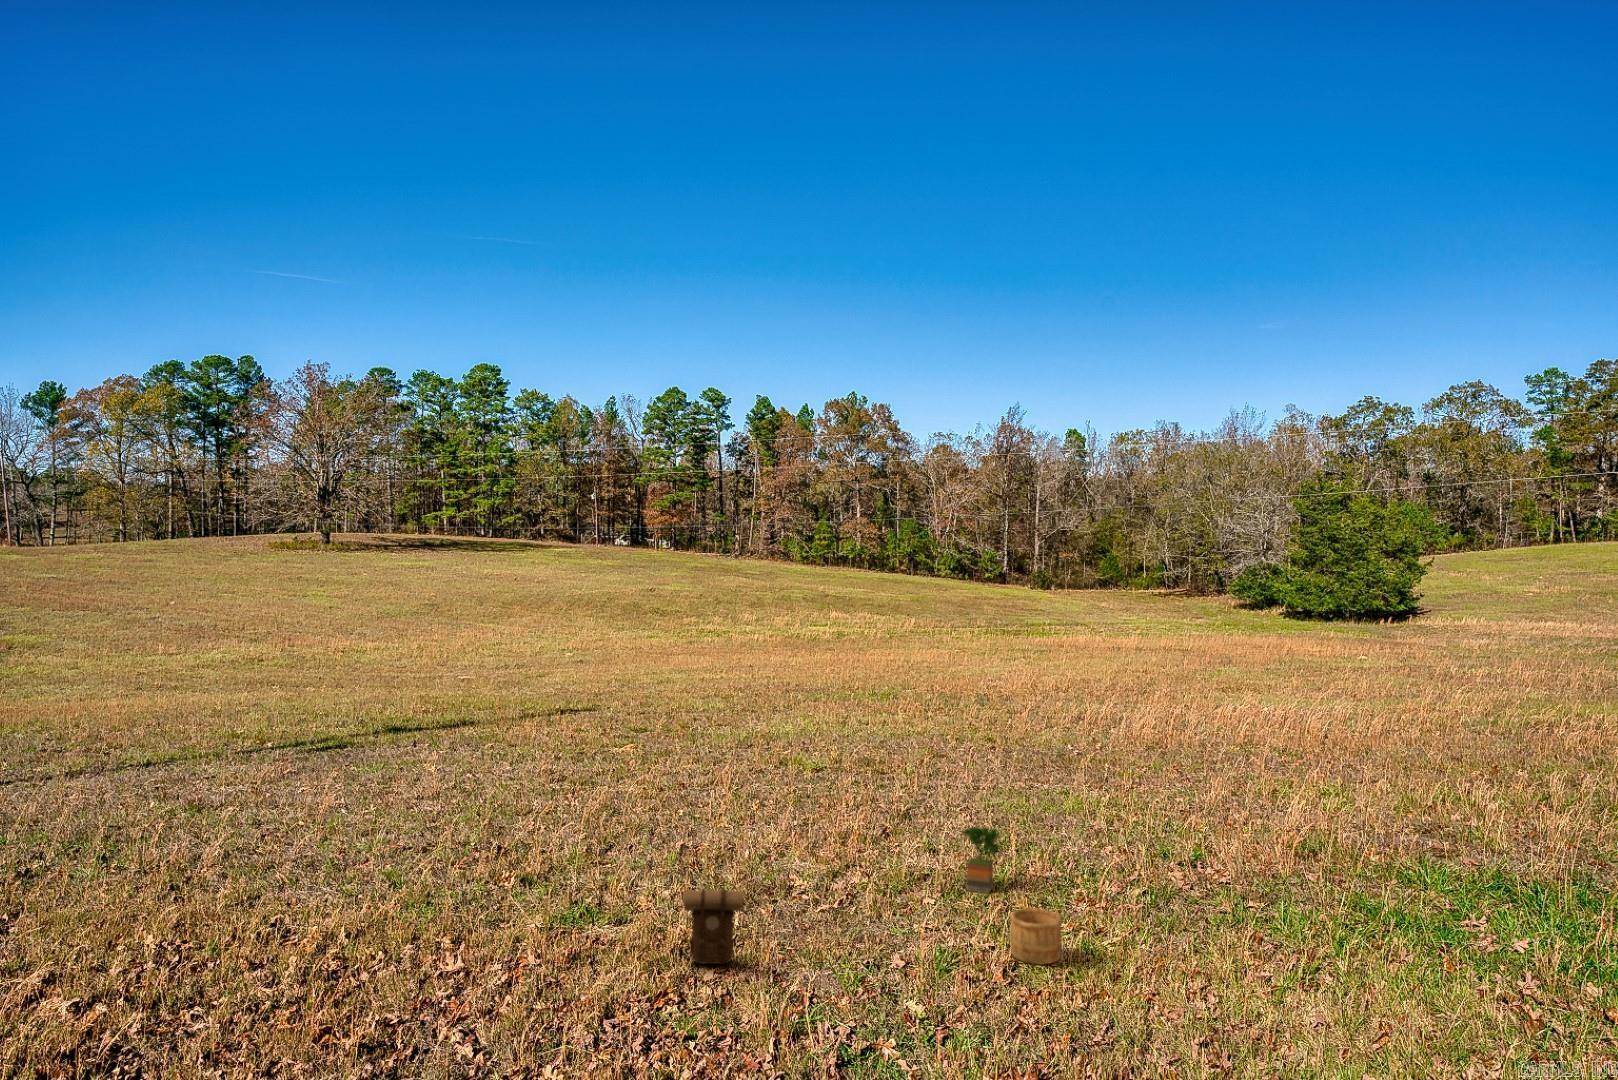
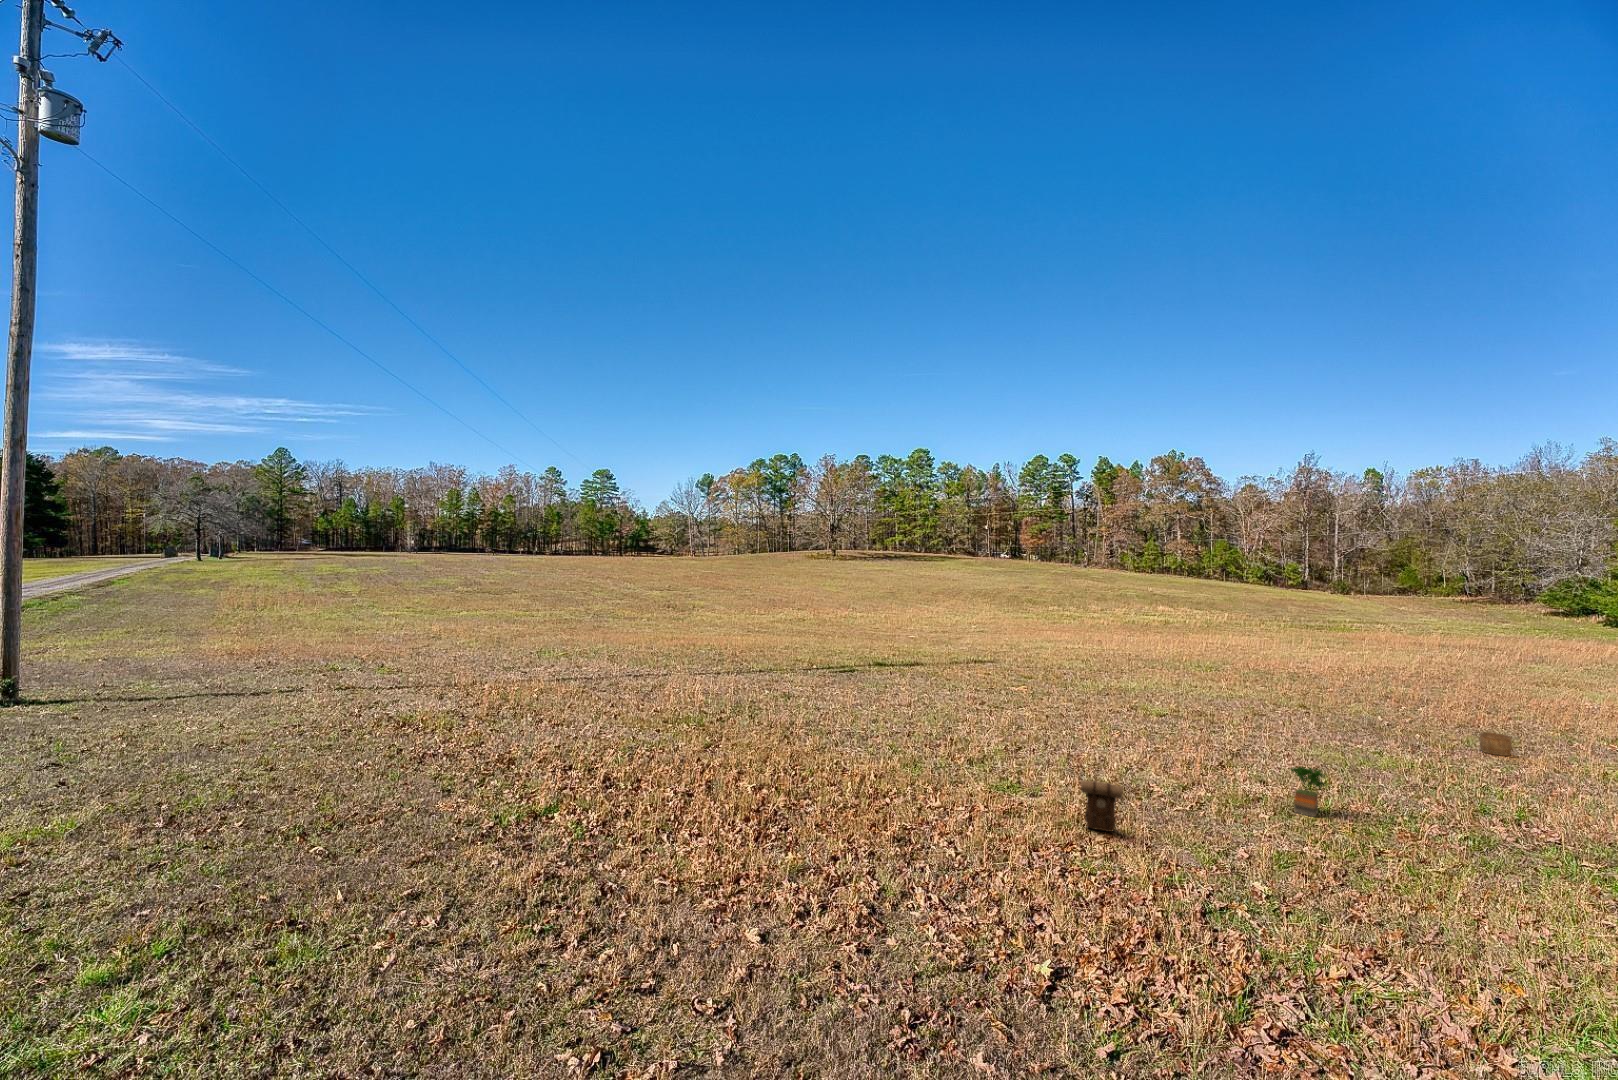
wooden bucket: present [1009,908,1063,964] -> present [1480,732,1512,756]

